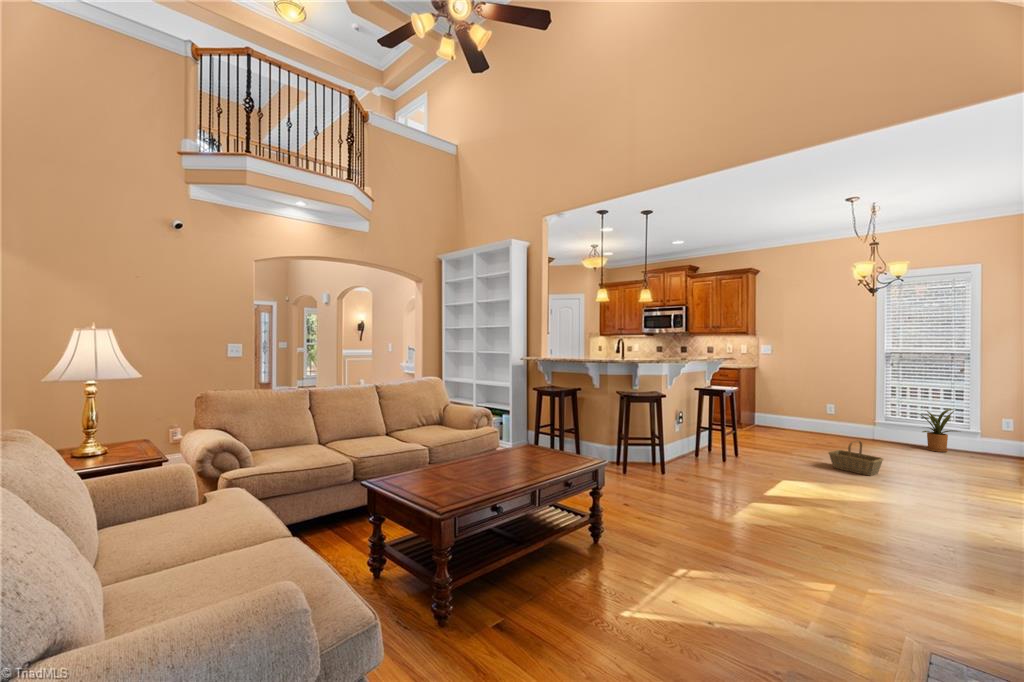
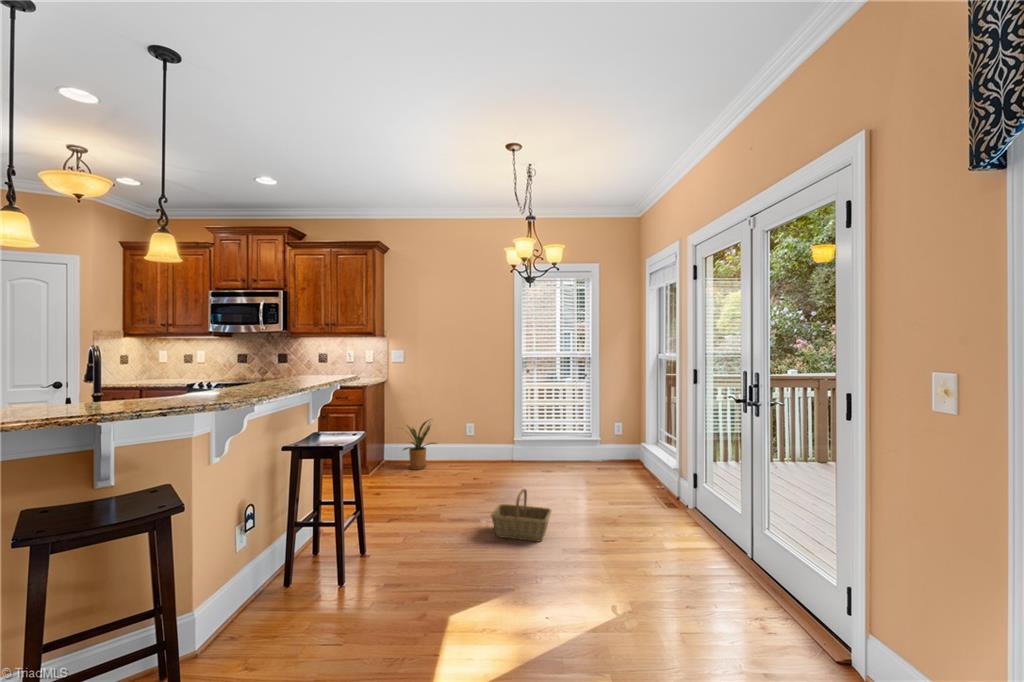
house plant: present [919,409,958,452] -> present [403,420,437,470]

